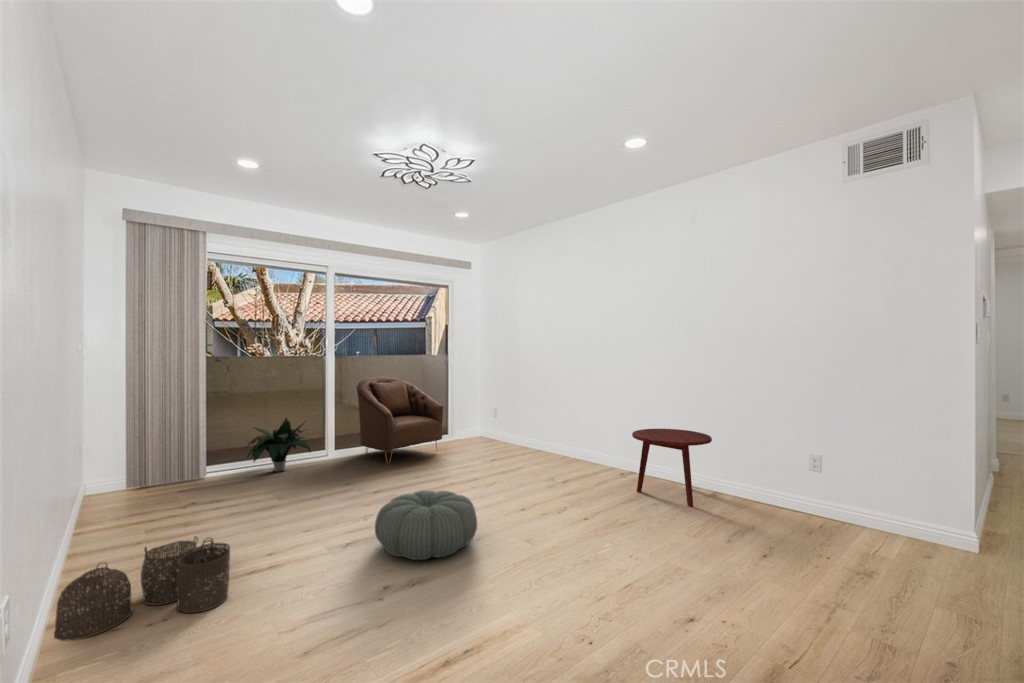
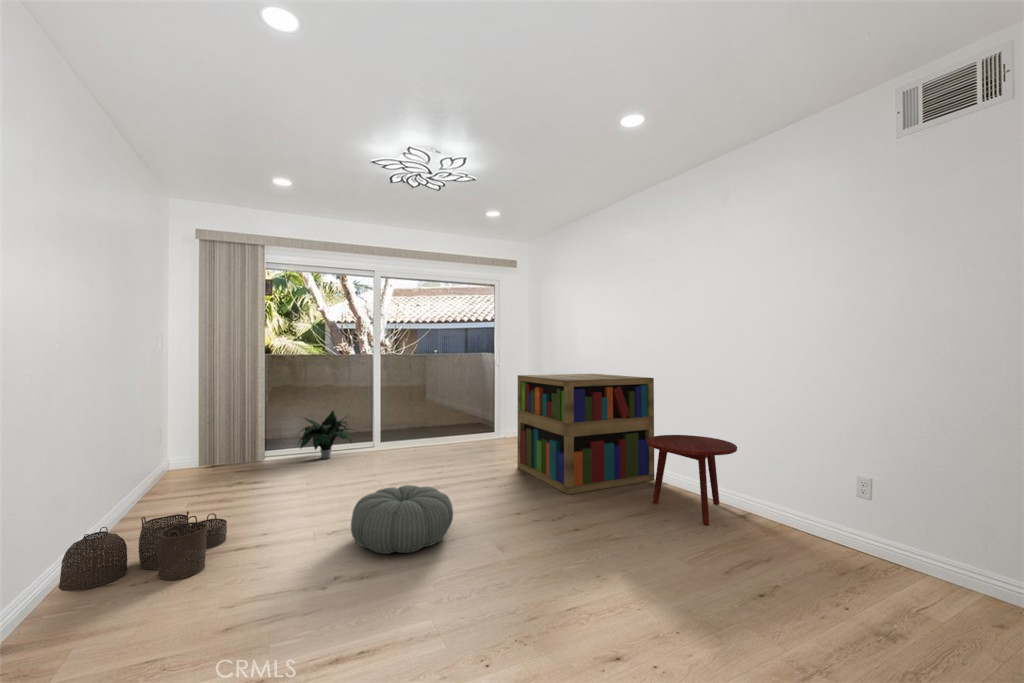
bookshelf: none [494,374,626,490] -> present [517,374,654,494]
armchair: present [357,377,443,464] -> none [399,375,479,458]

